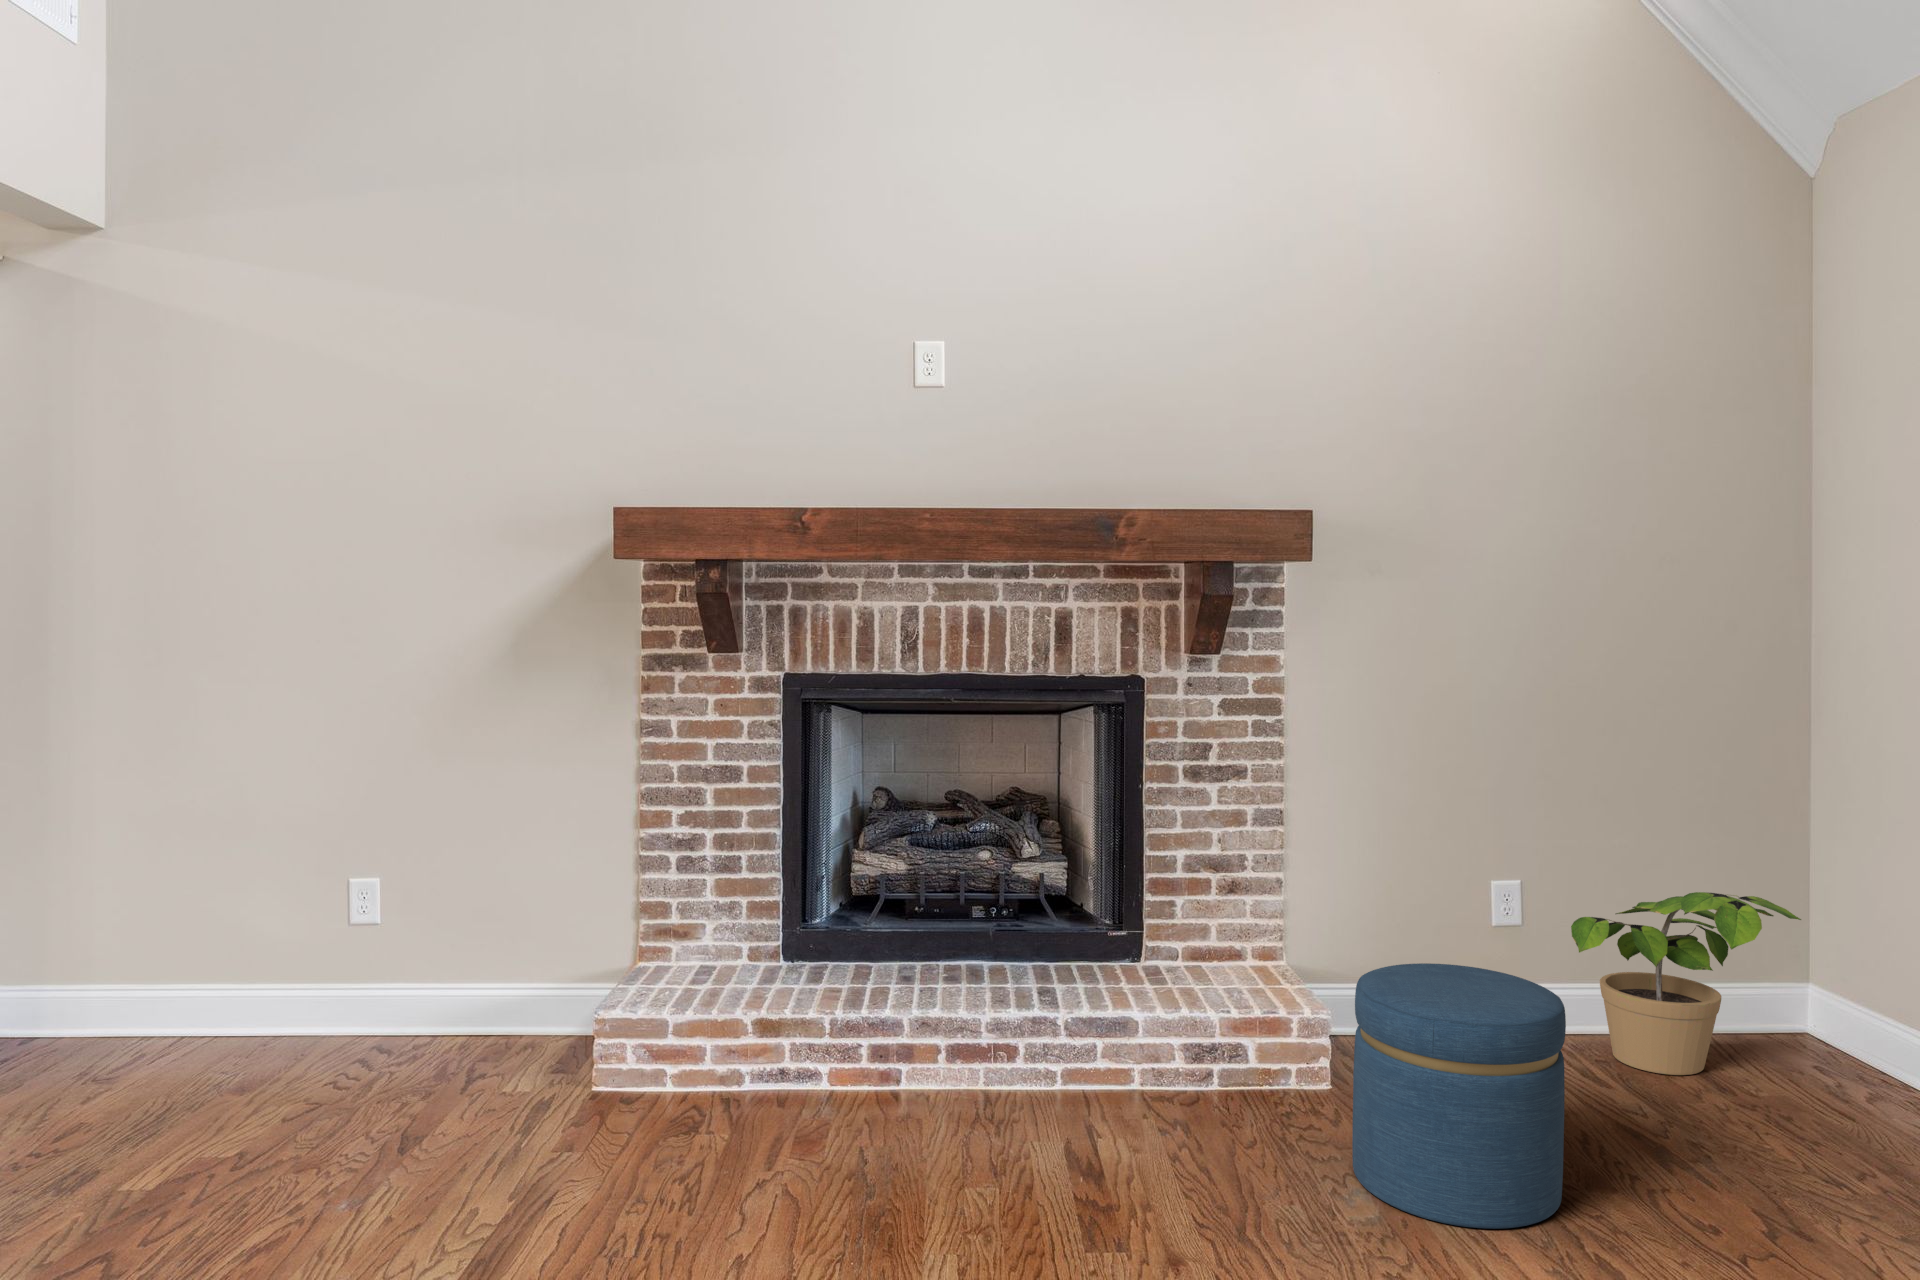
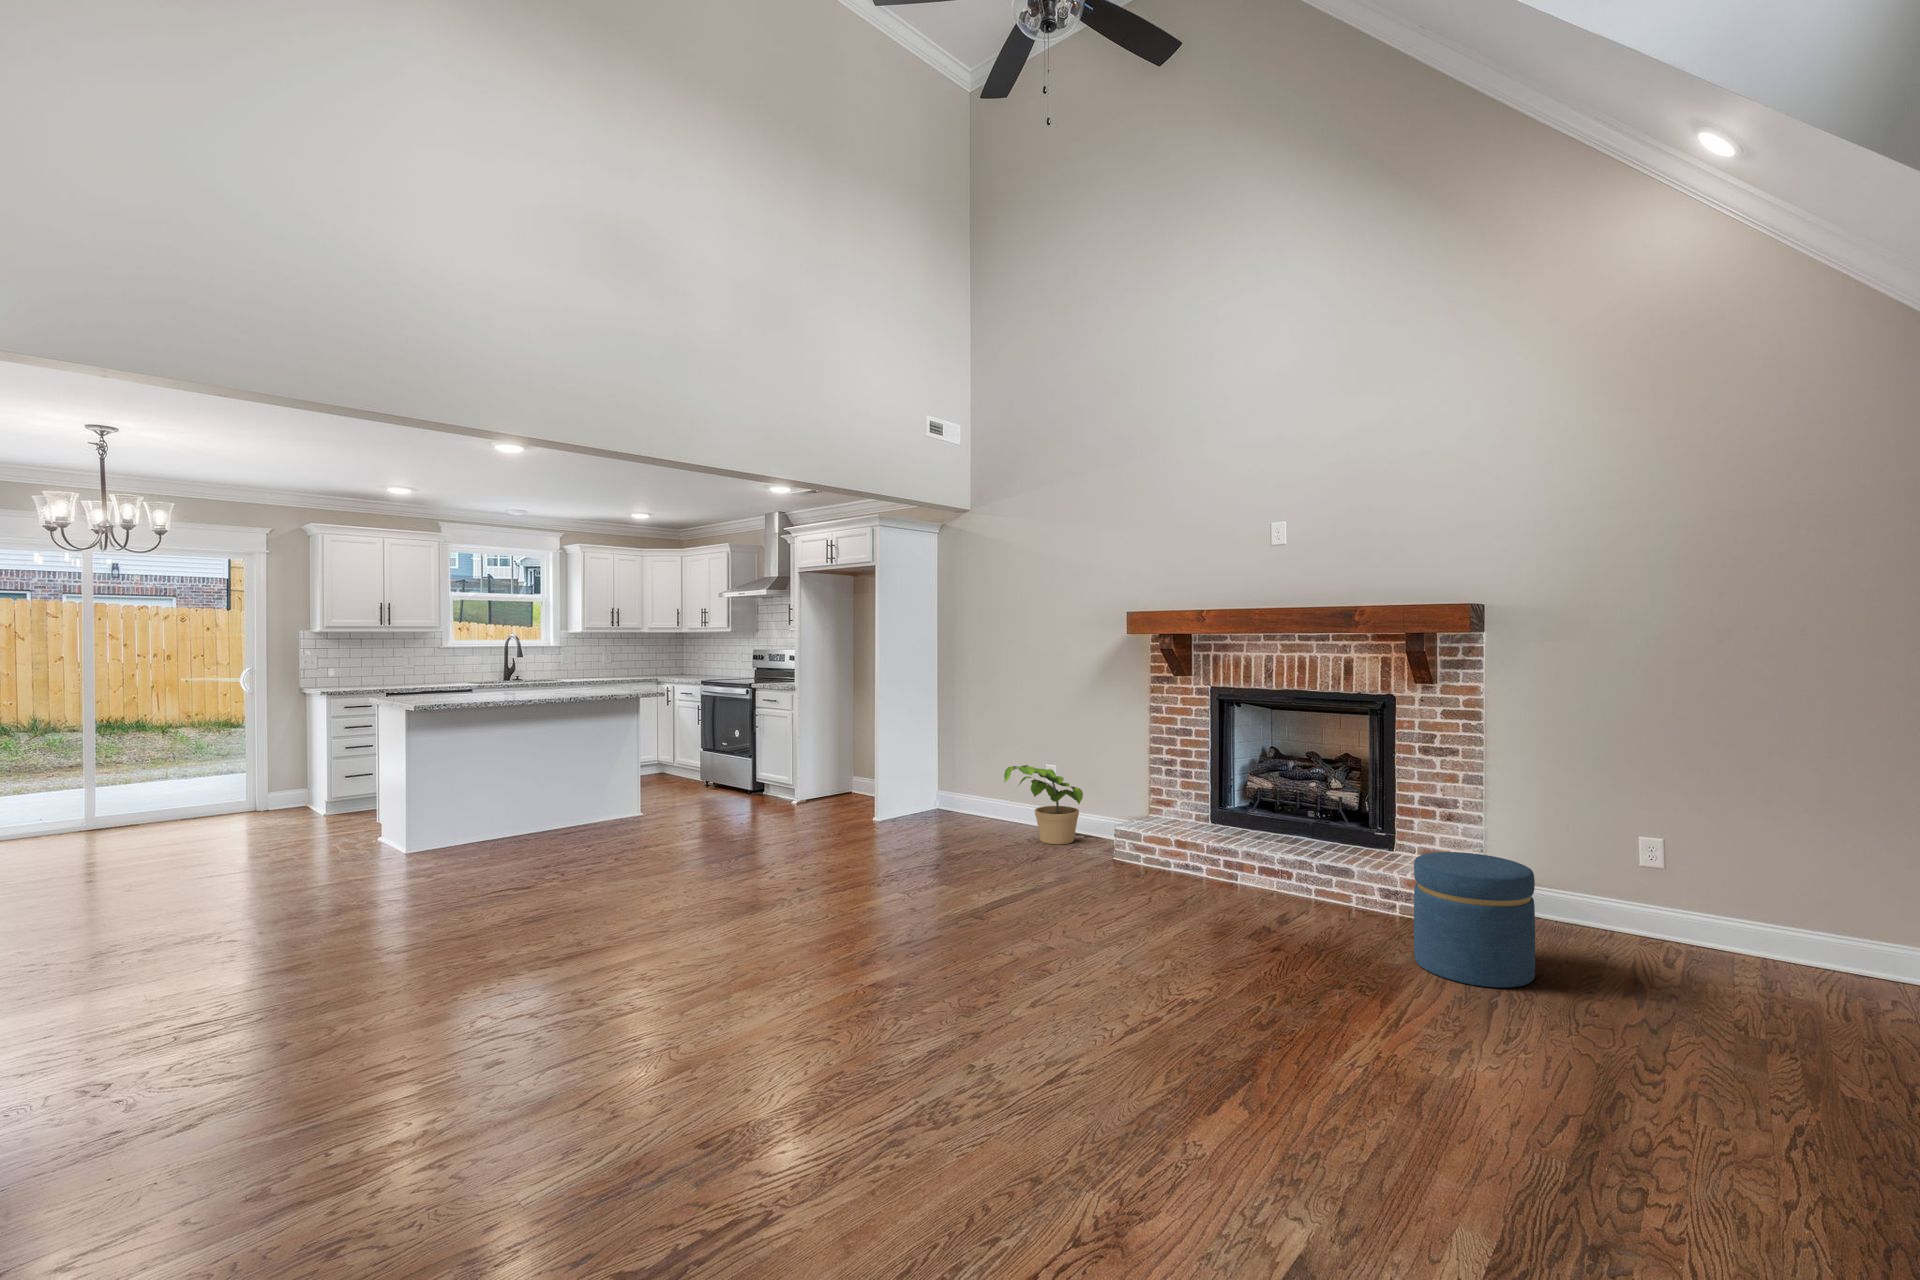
potted plant: present [1571,892,1801,1075] -> present [1004,765,1083,844]

